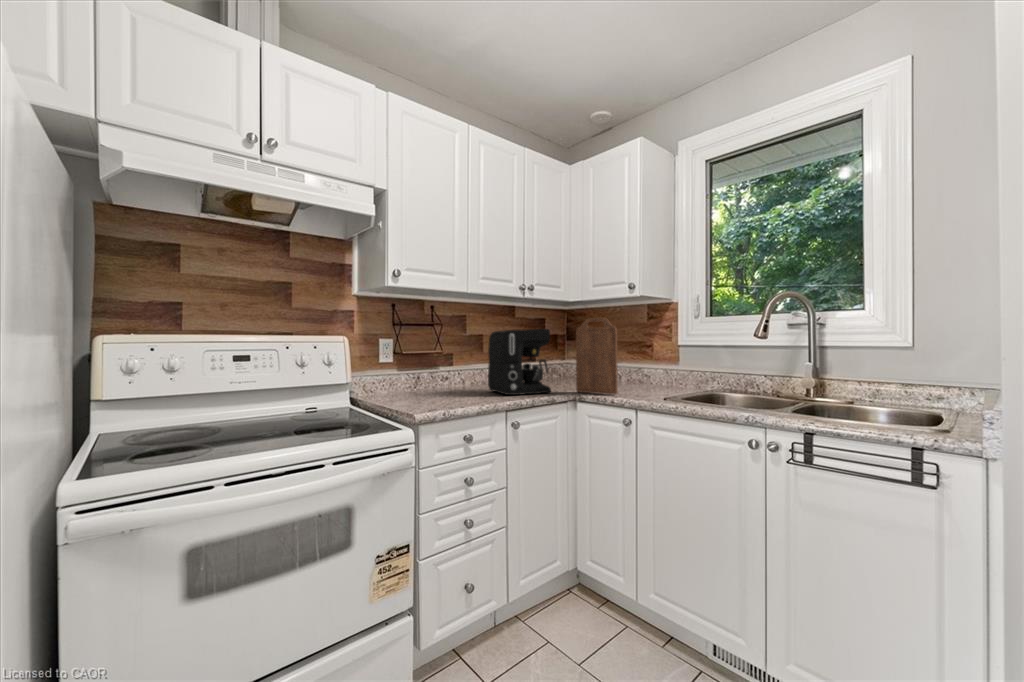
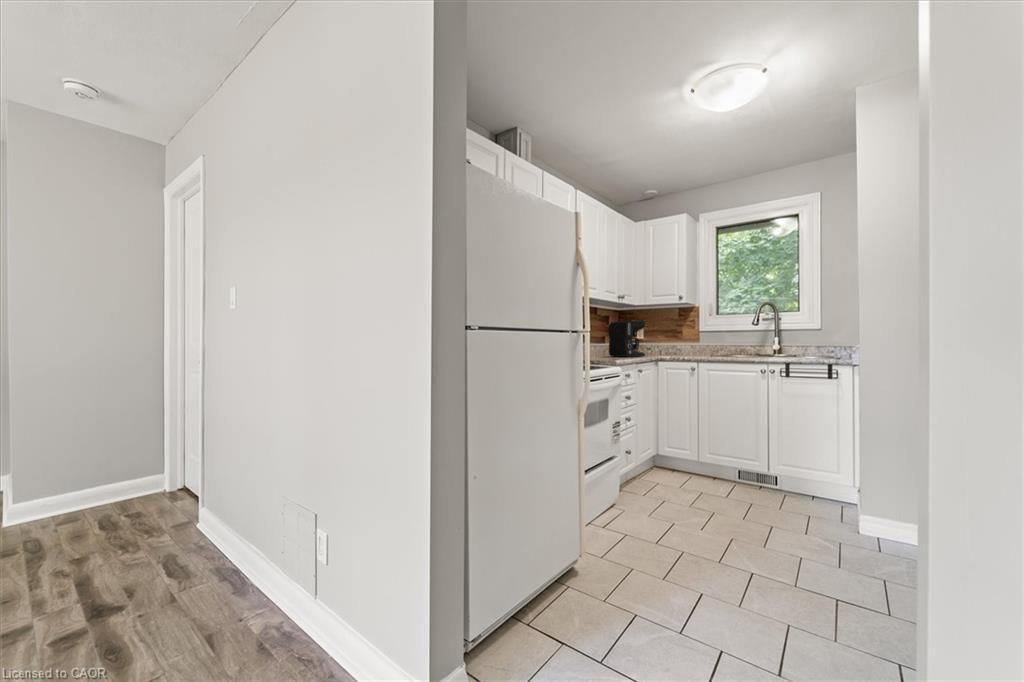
cutting board: present [576,318,618,394] -> none [656,315,682,356]

